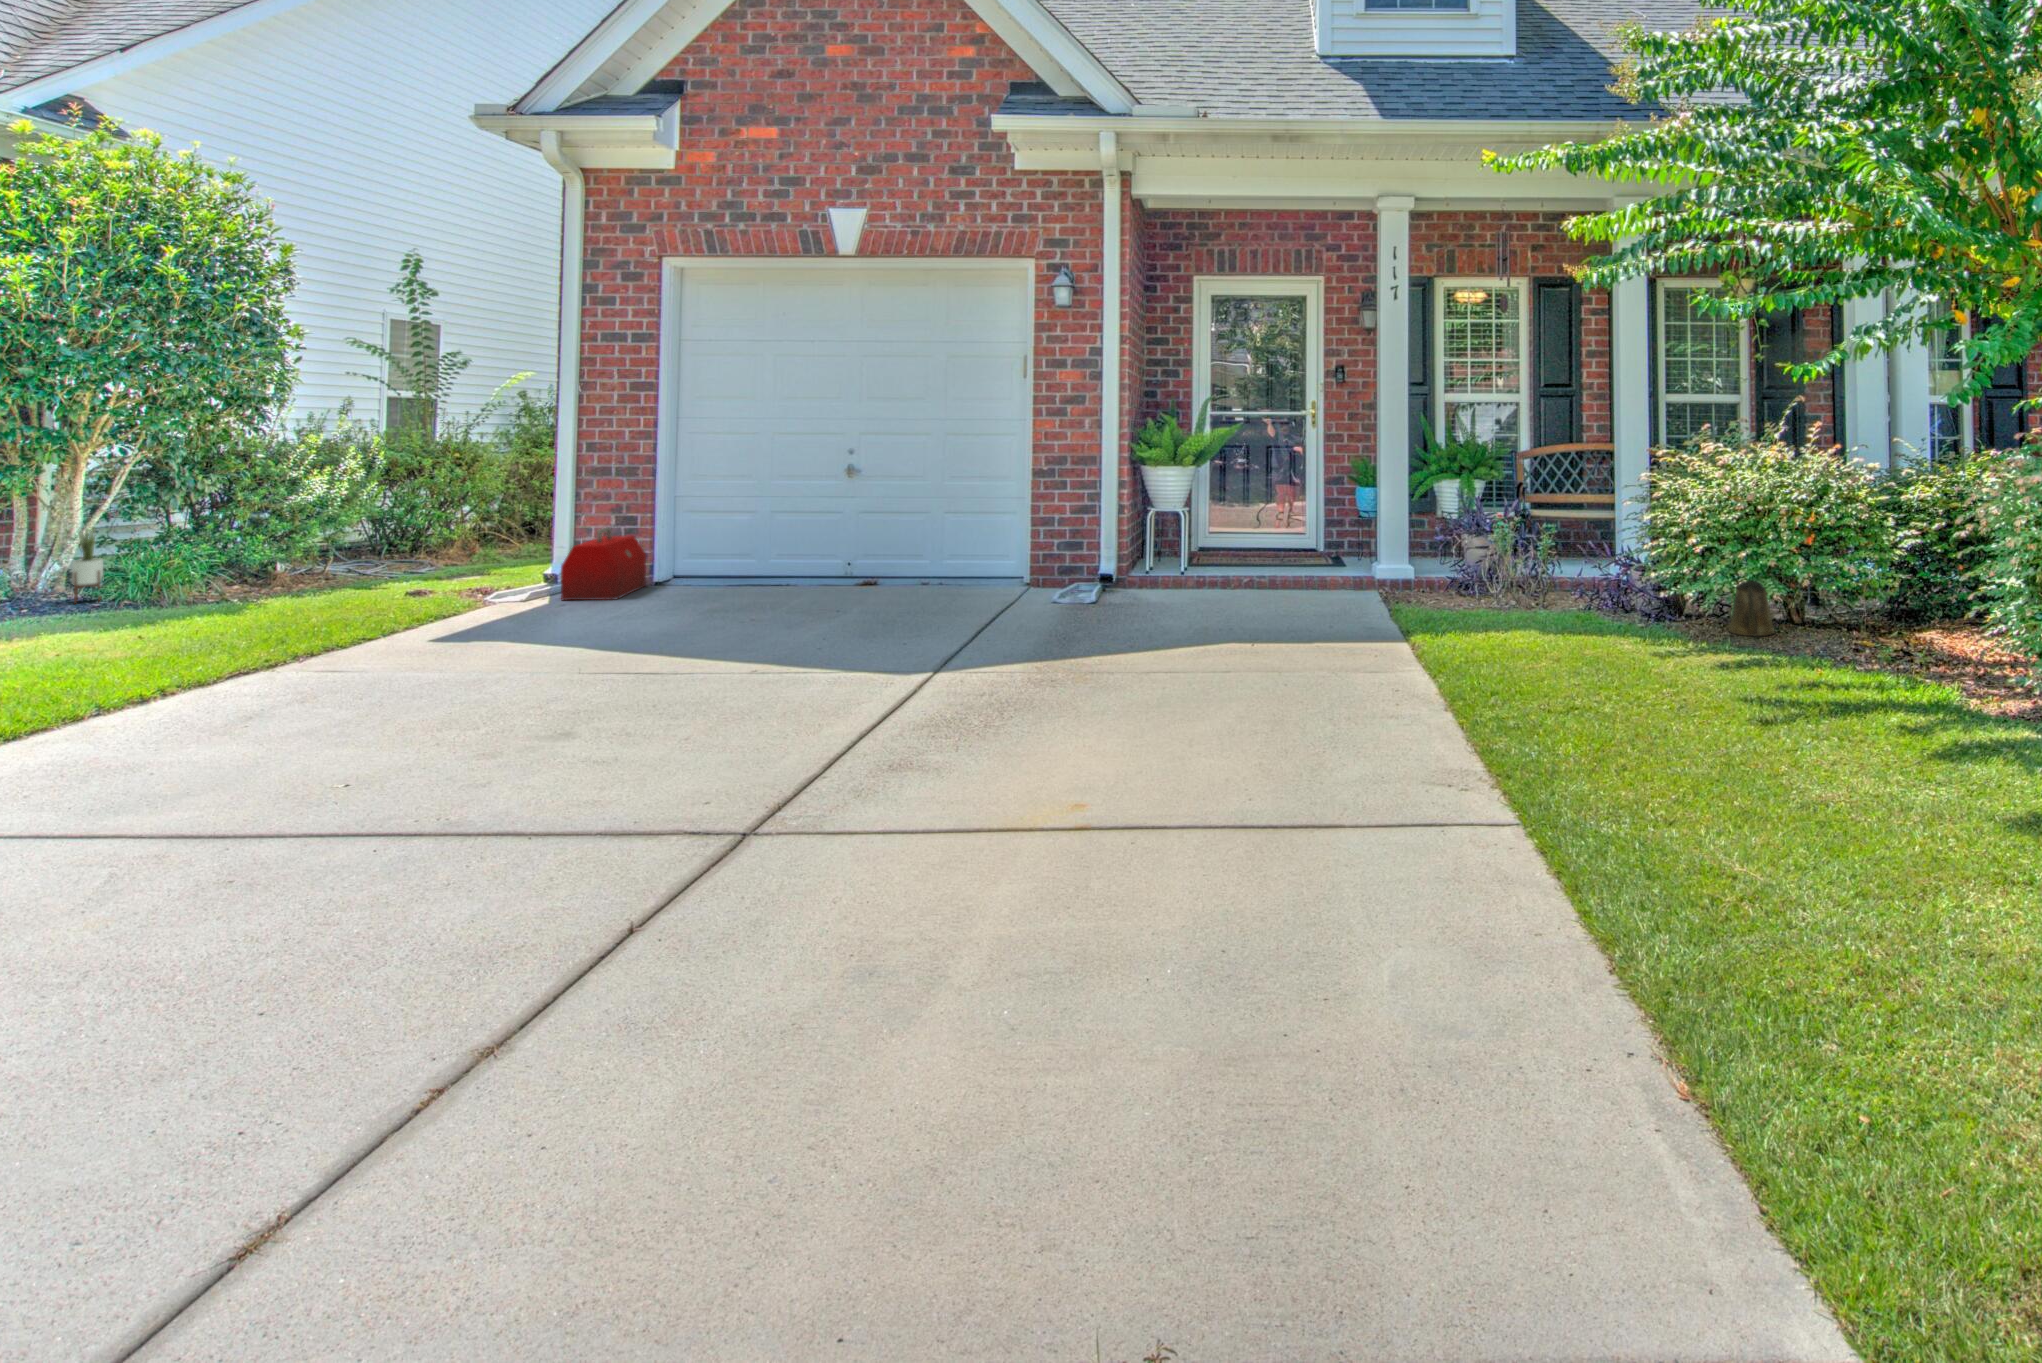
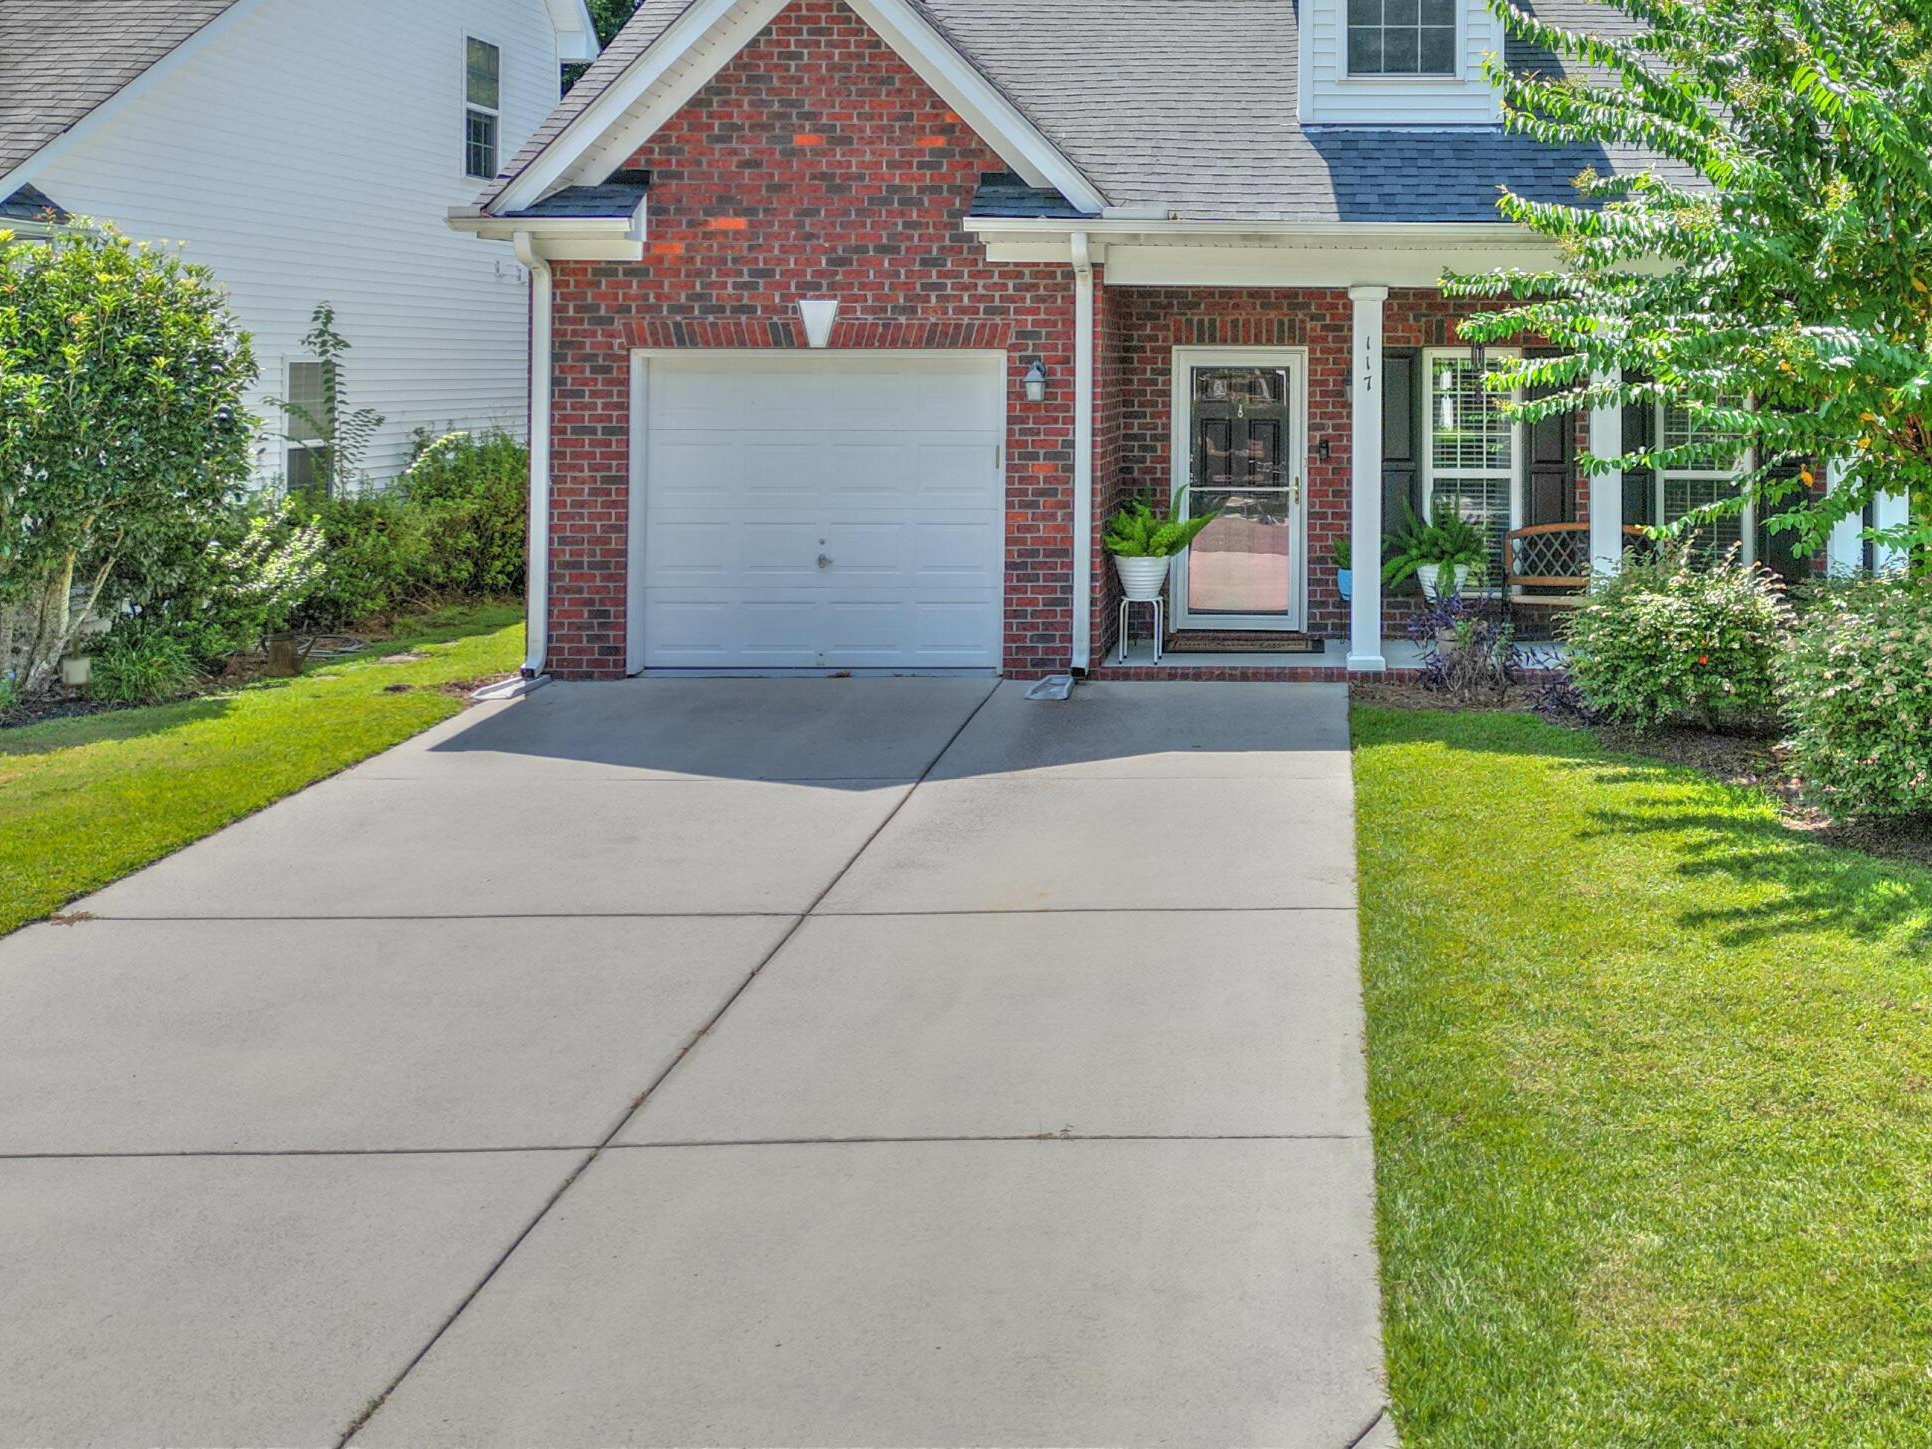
toolbox: present [561,527,646,600] -> none [544,623,620,698]
watering can: present [1729,581,1775,636] -> present [260,631,323,676]

